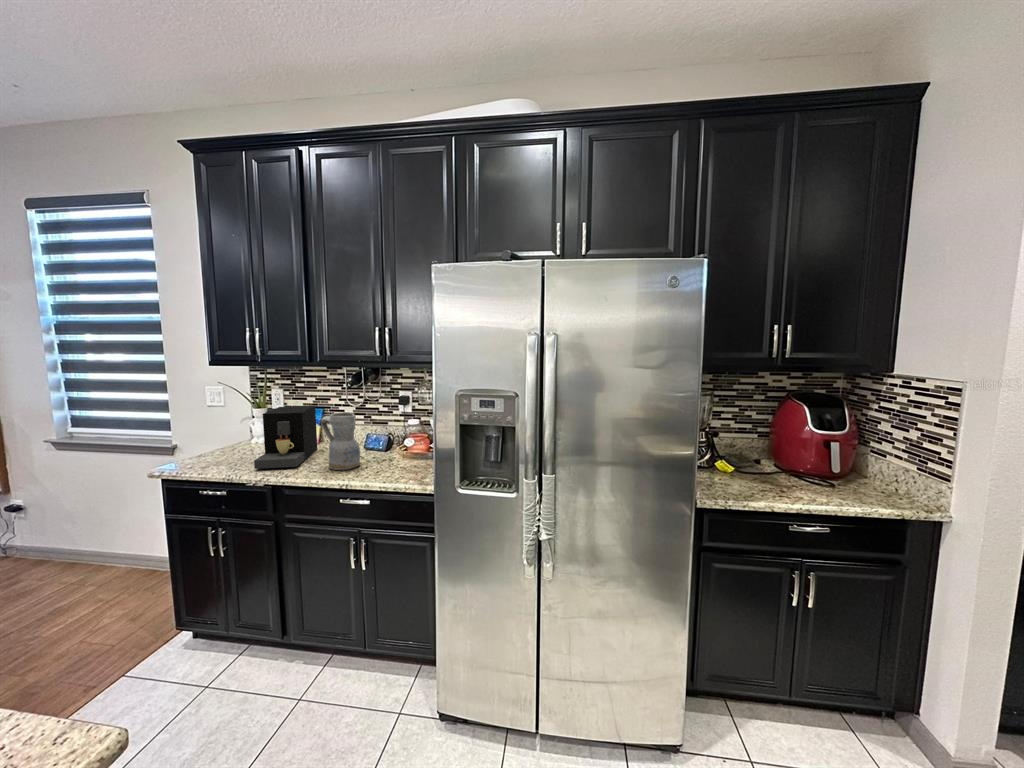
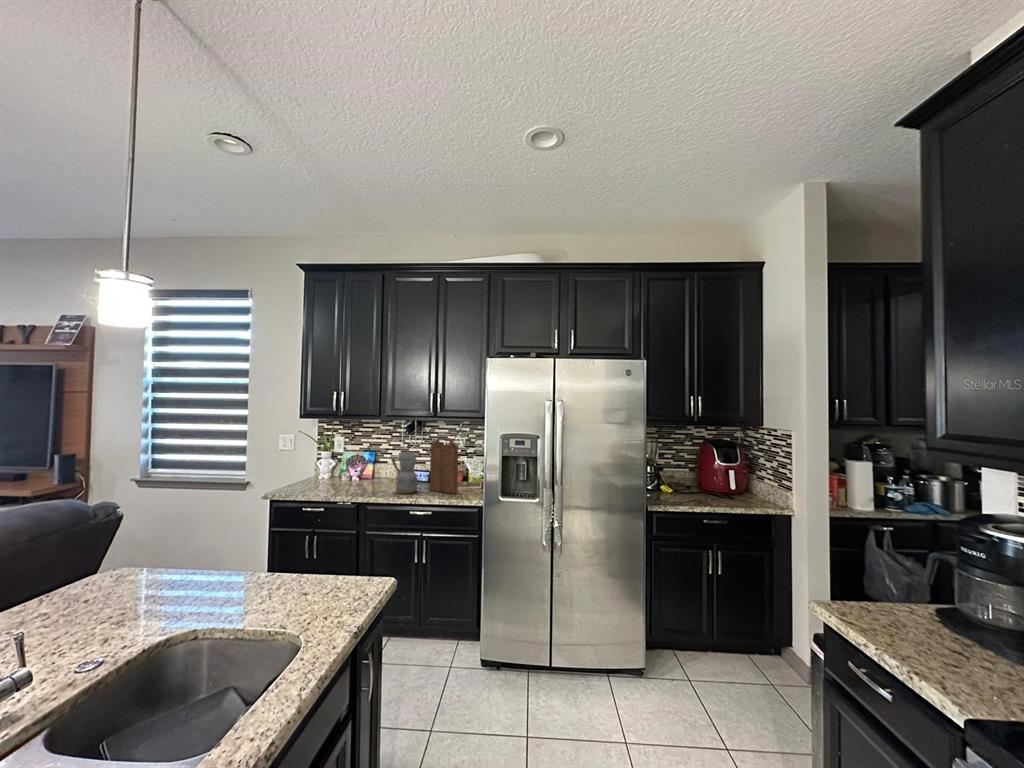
cutting board: none [375,392,412,472] -> present [430,437,458,494]
coffee maker: present [254,406,317,469] -> none [342,449,375,493]

